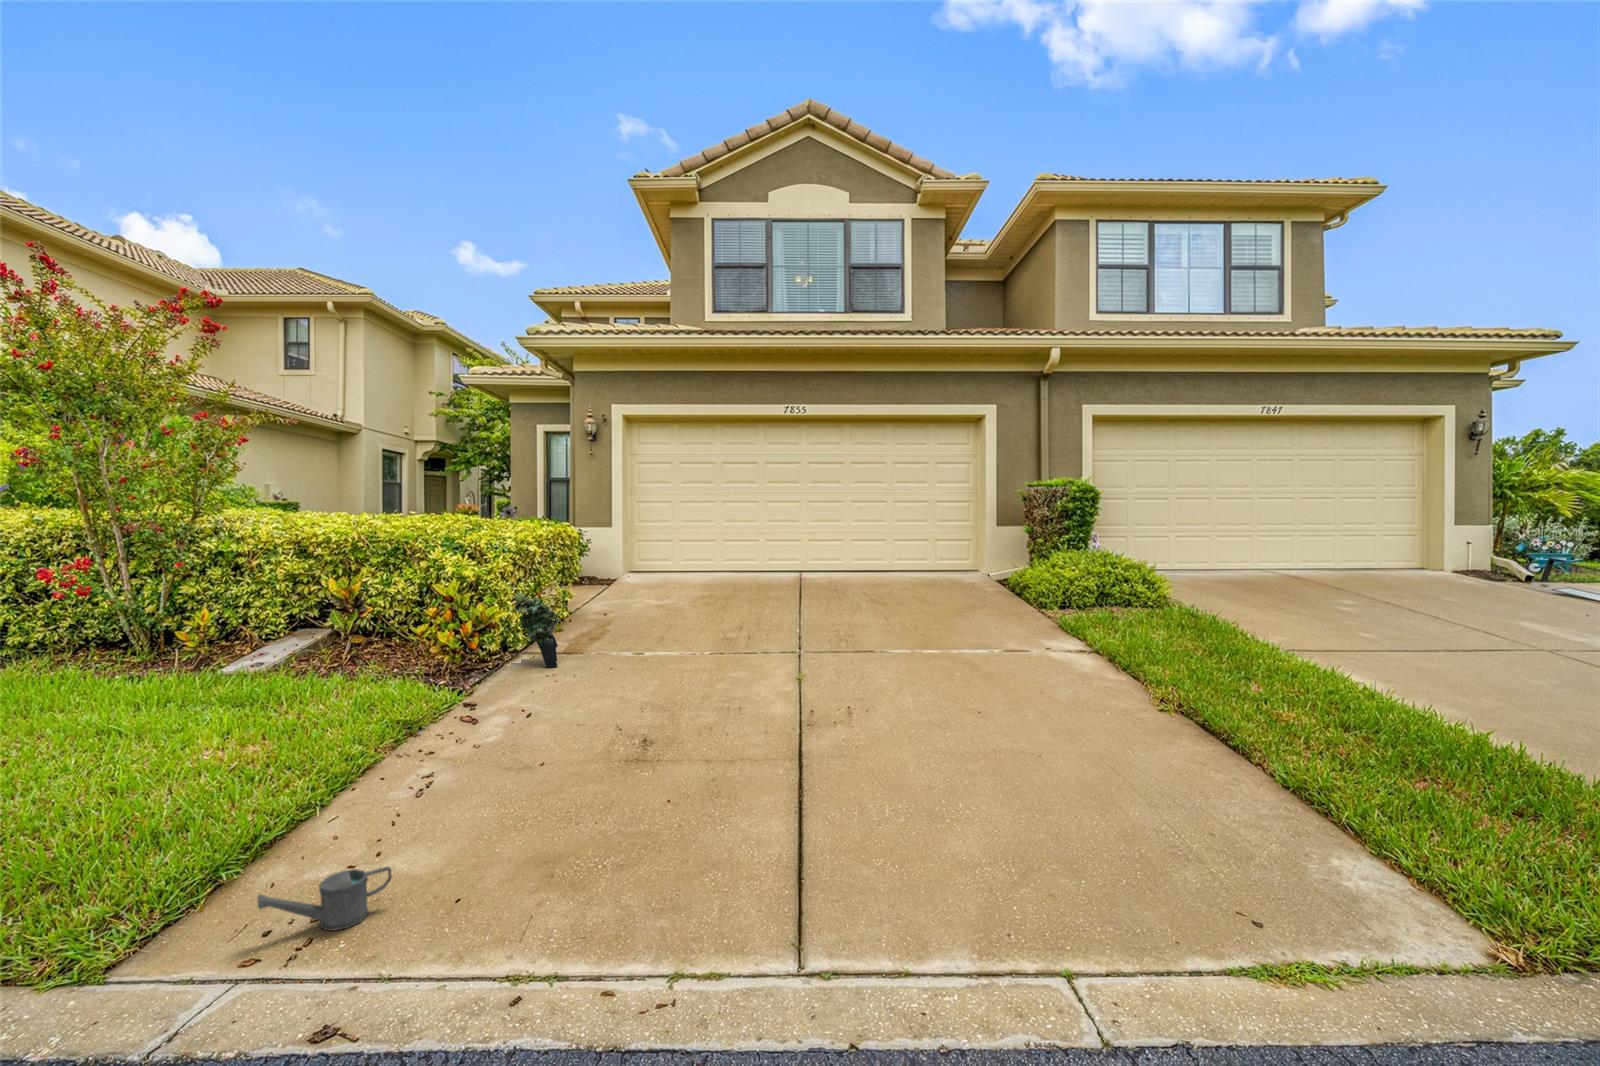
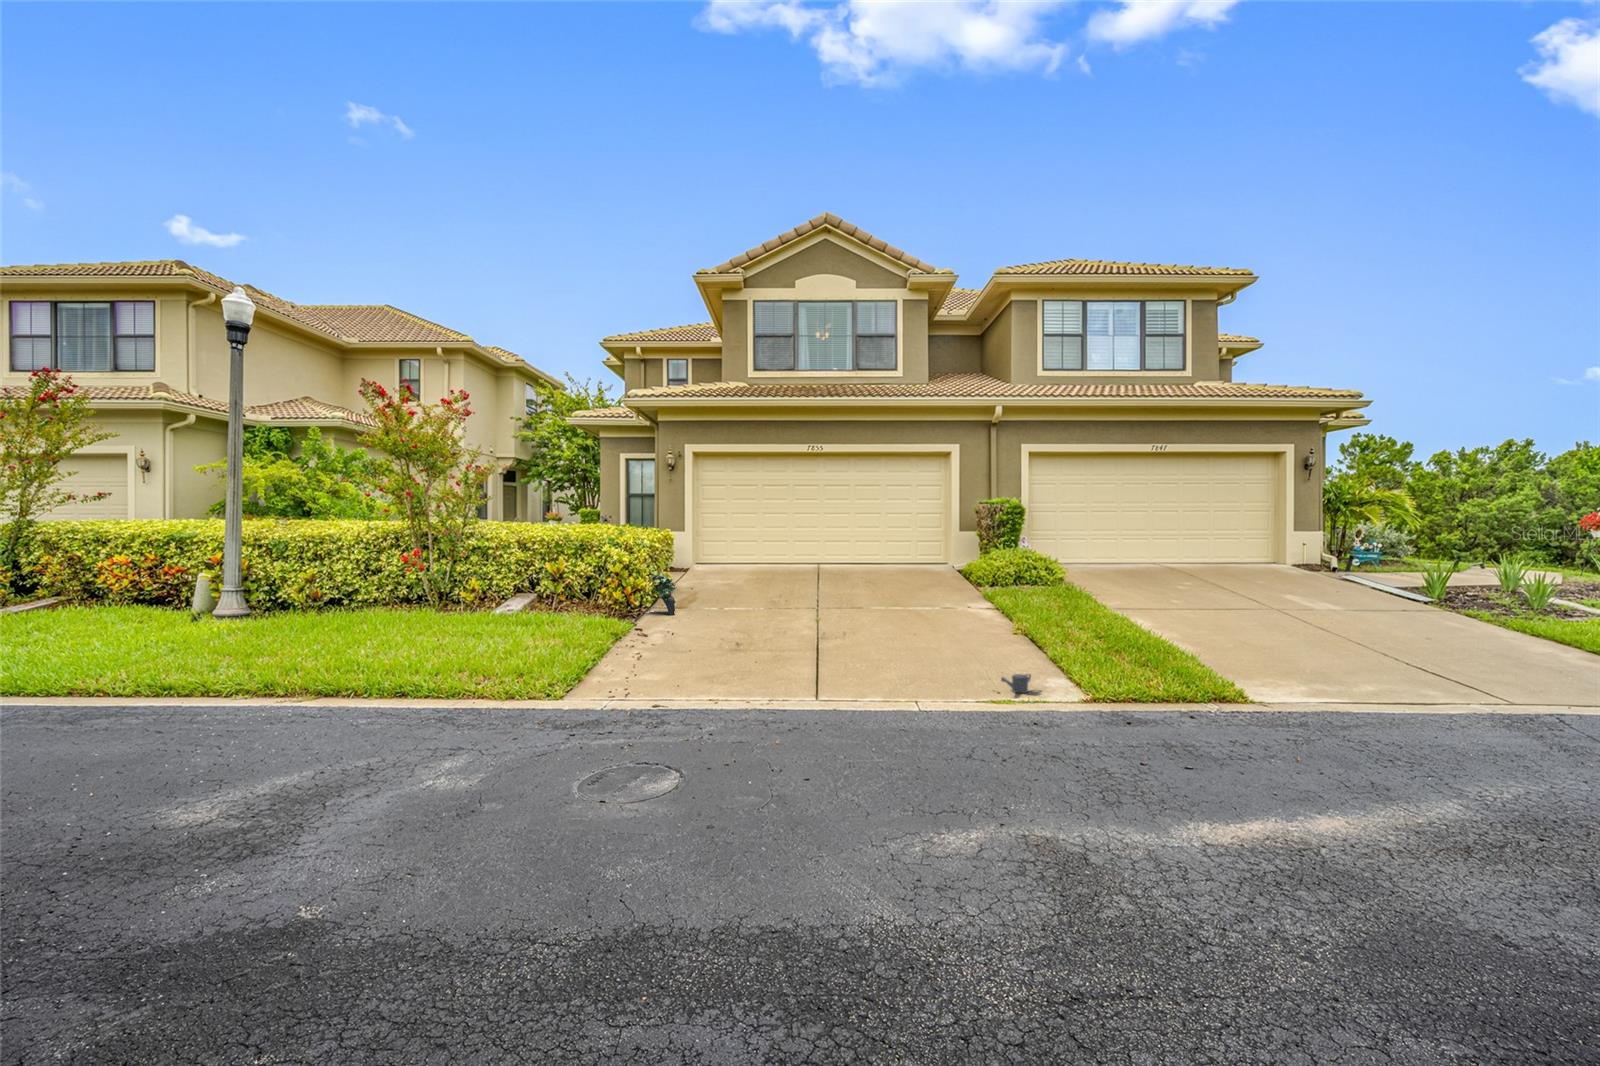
watering can: present [258,867,392,931] -> present [1001,674,1031,693]

